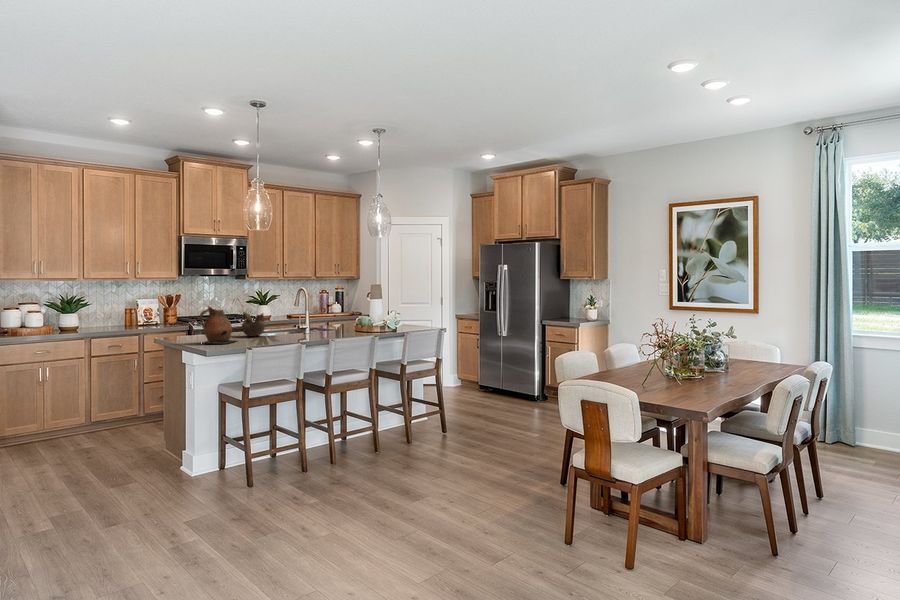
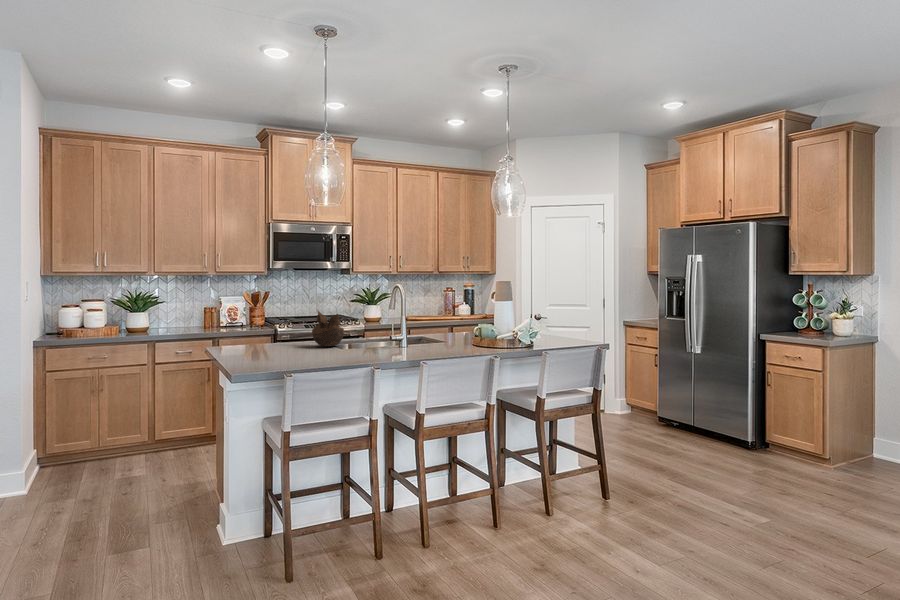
ceramic pitcher: present [200,306,236,344] -> none [242,302,297,359]

